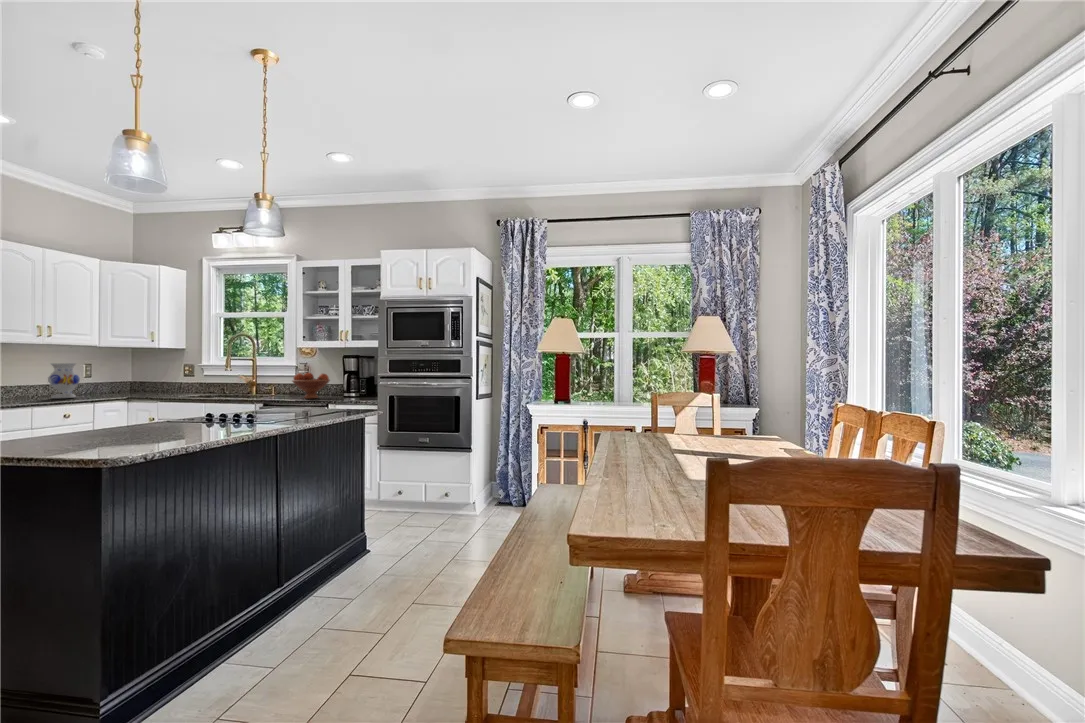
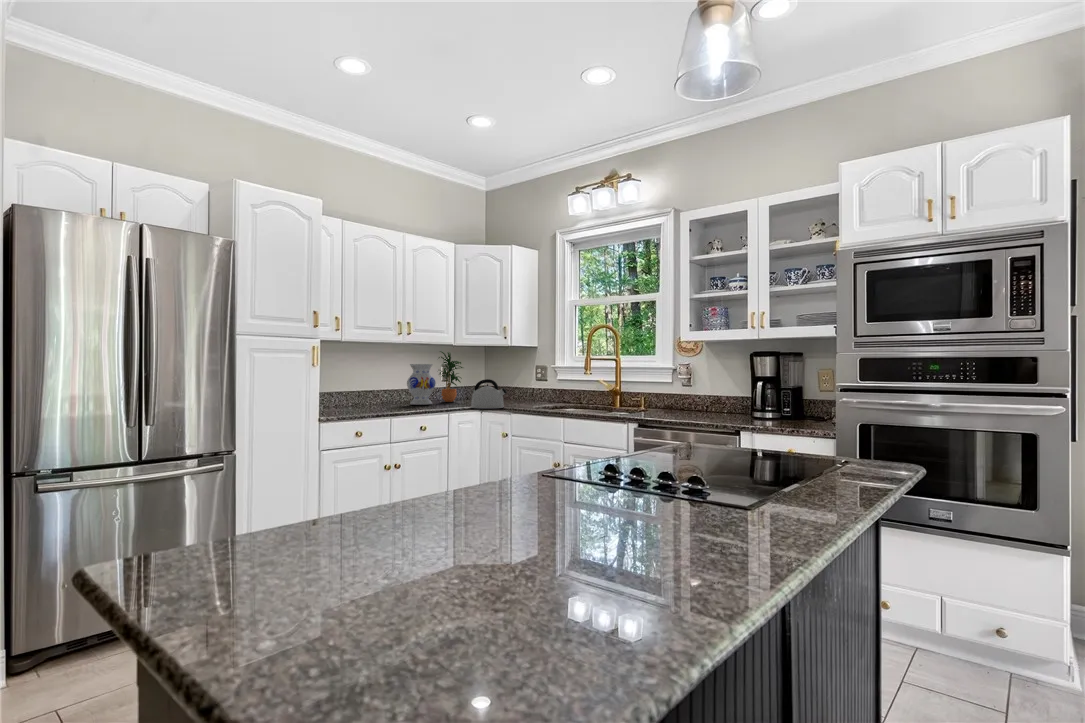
potted plant: none [79,352,112,395] -> present [439,351,463,402]
fruit bowl: present [292,373,330,399] -> none [680,378,737,419]
kettle: none [118,376,154,399] -> present [471,379,507,408]

